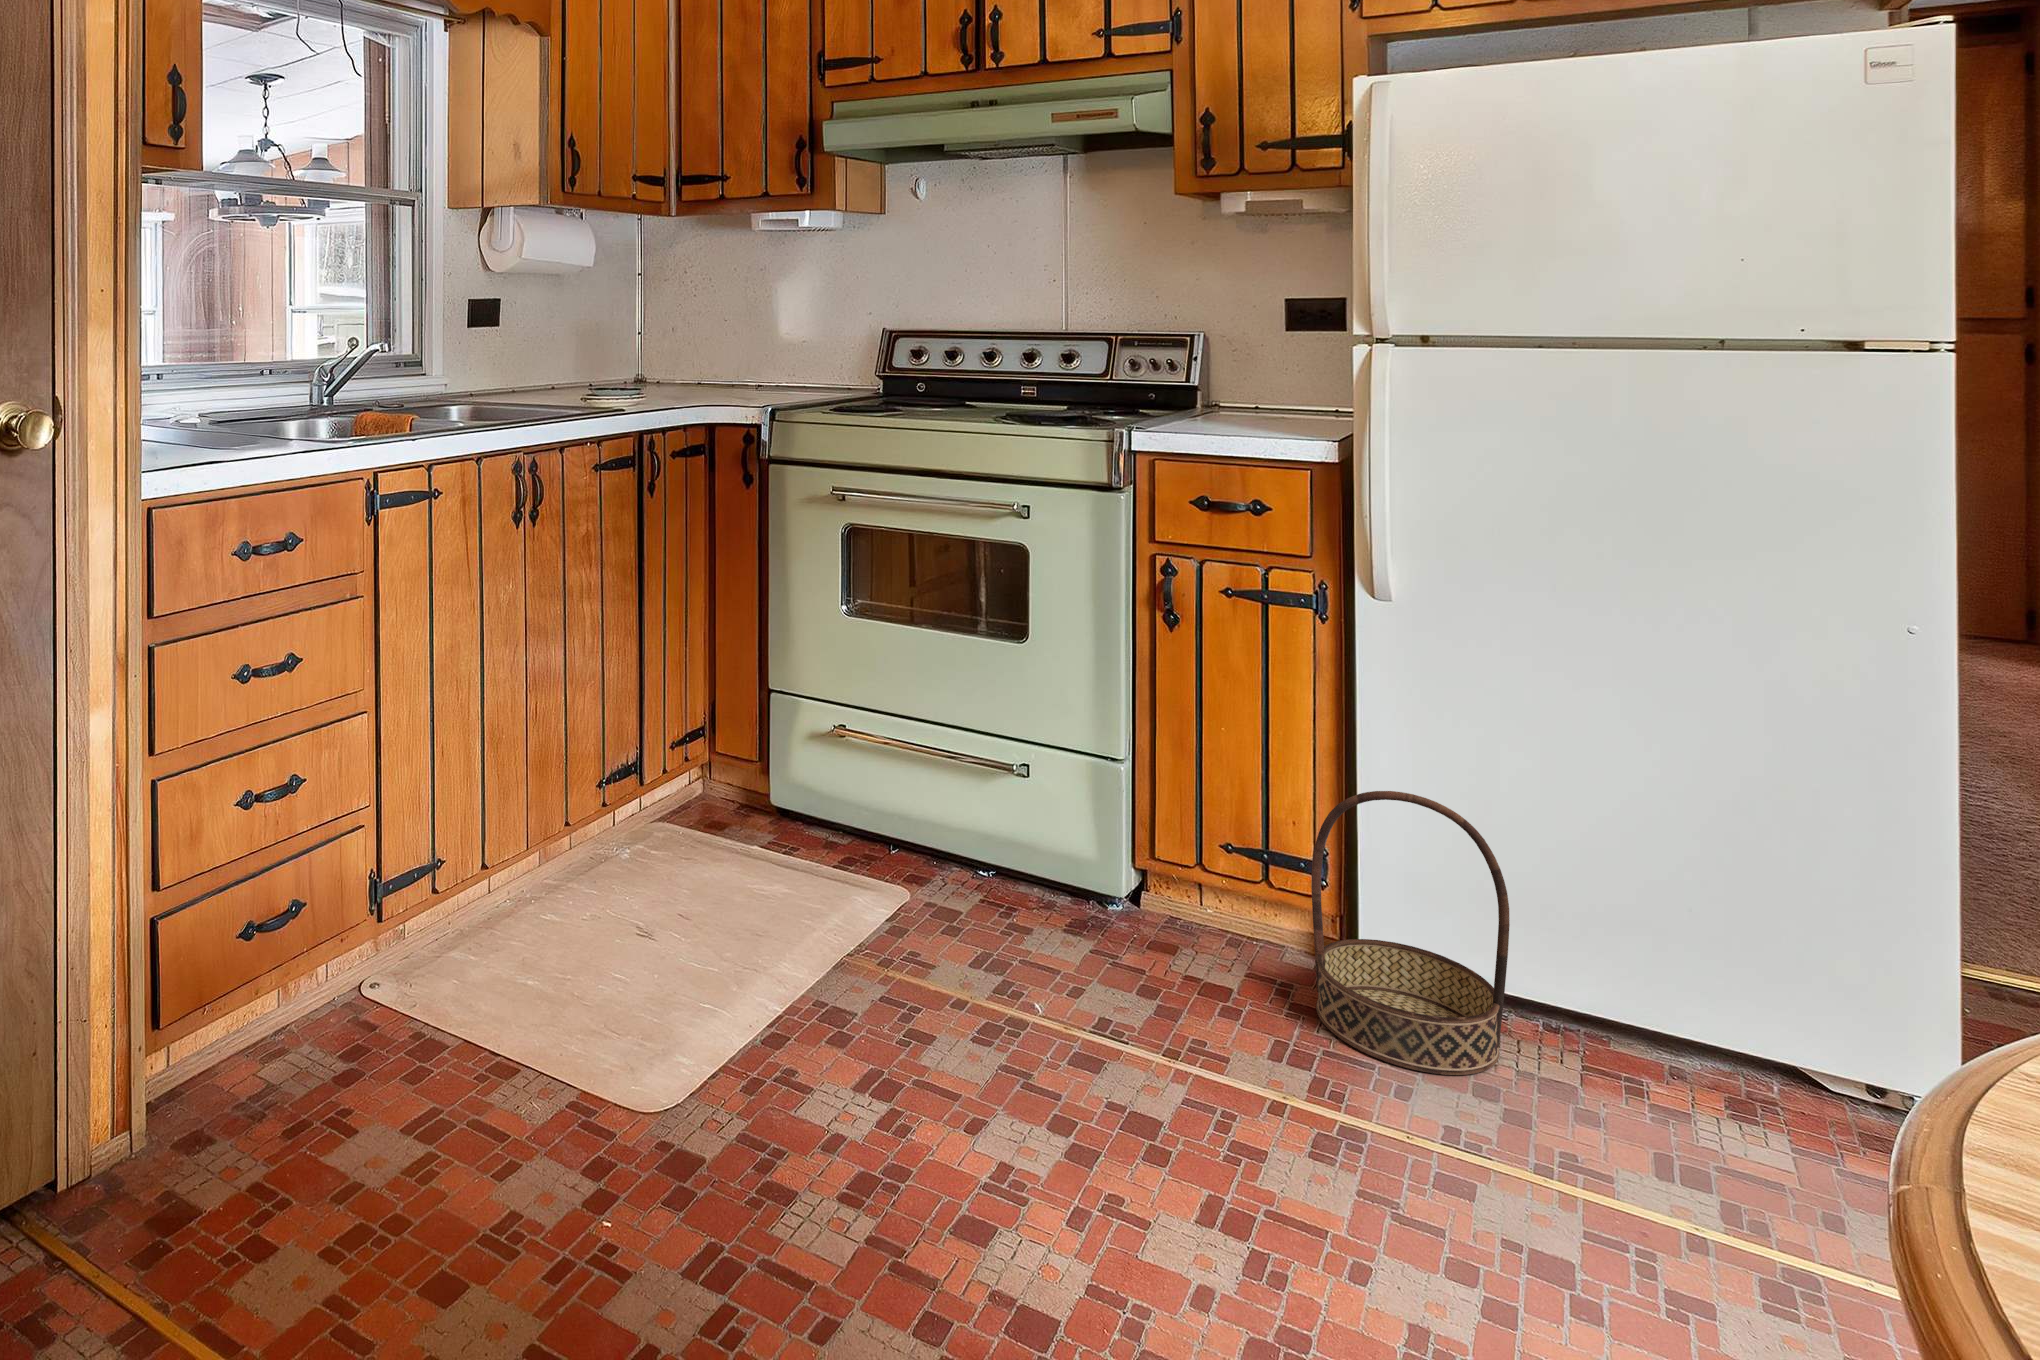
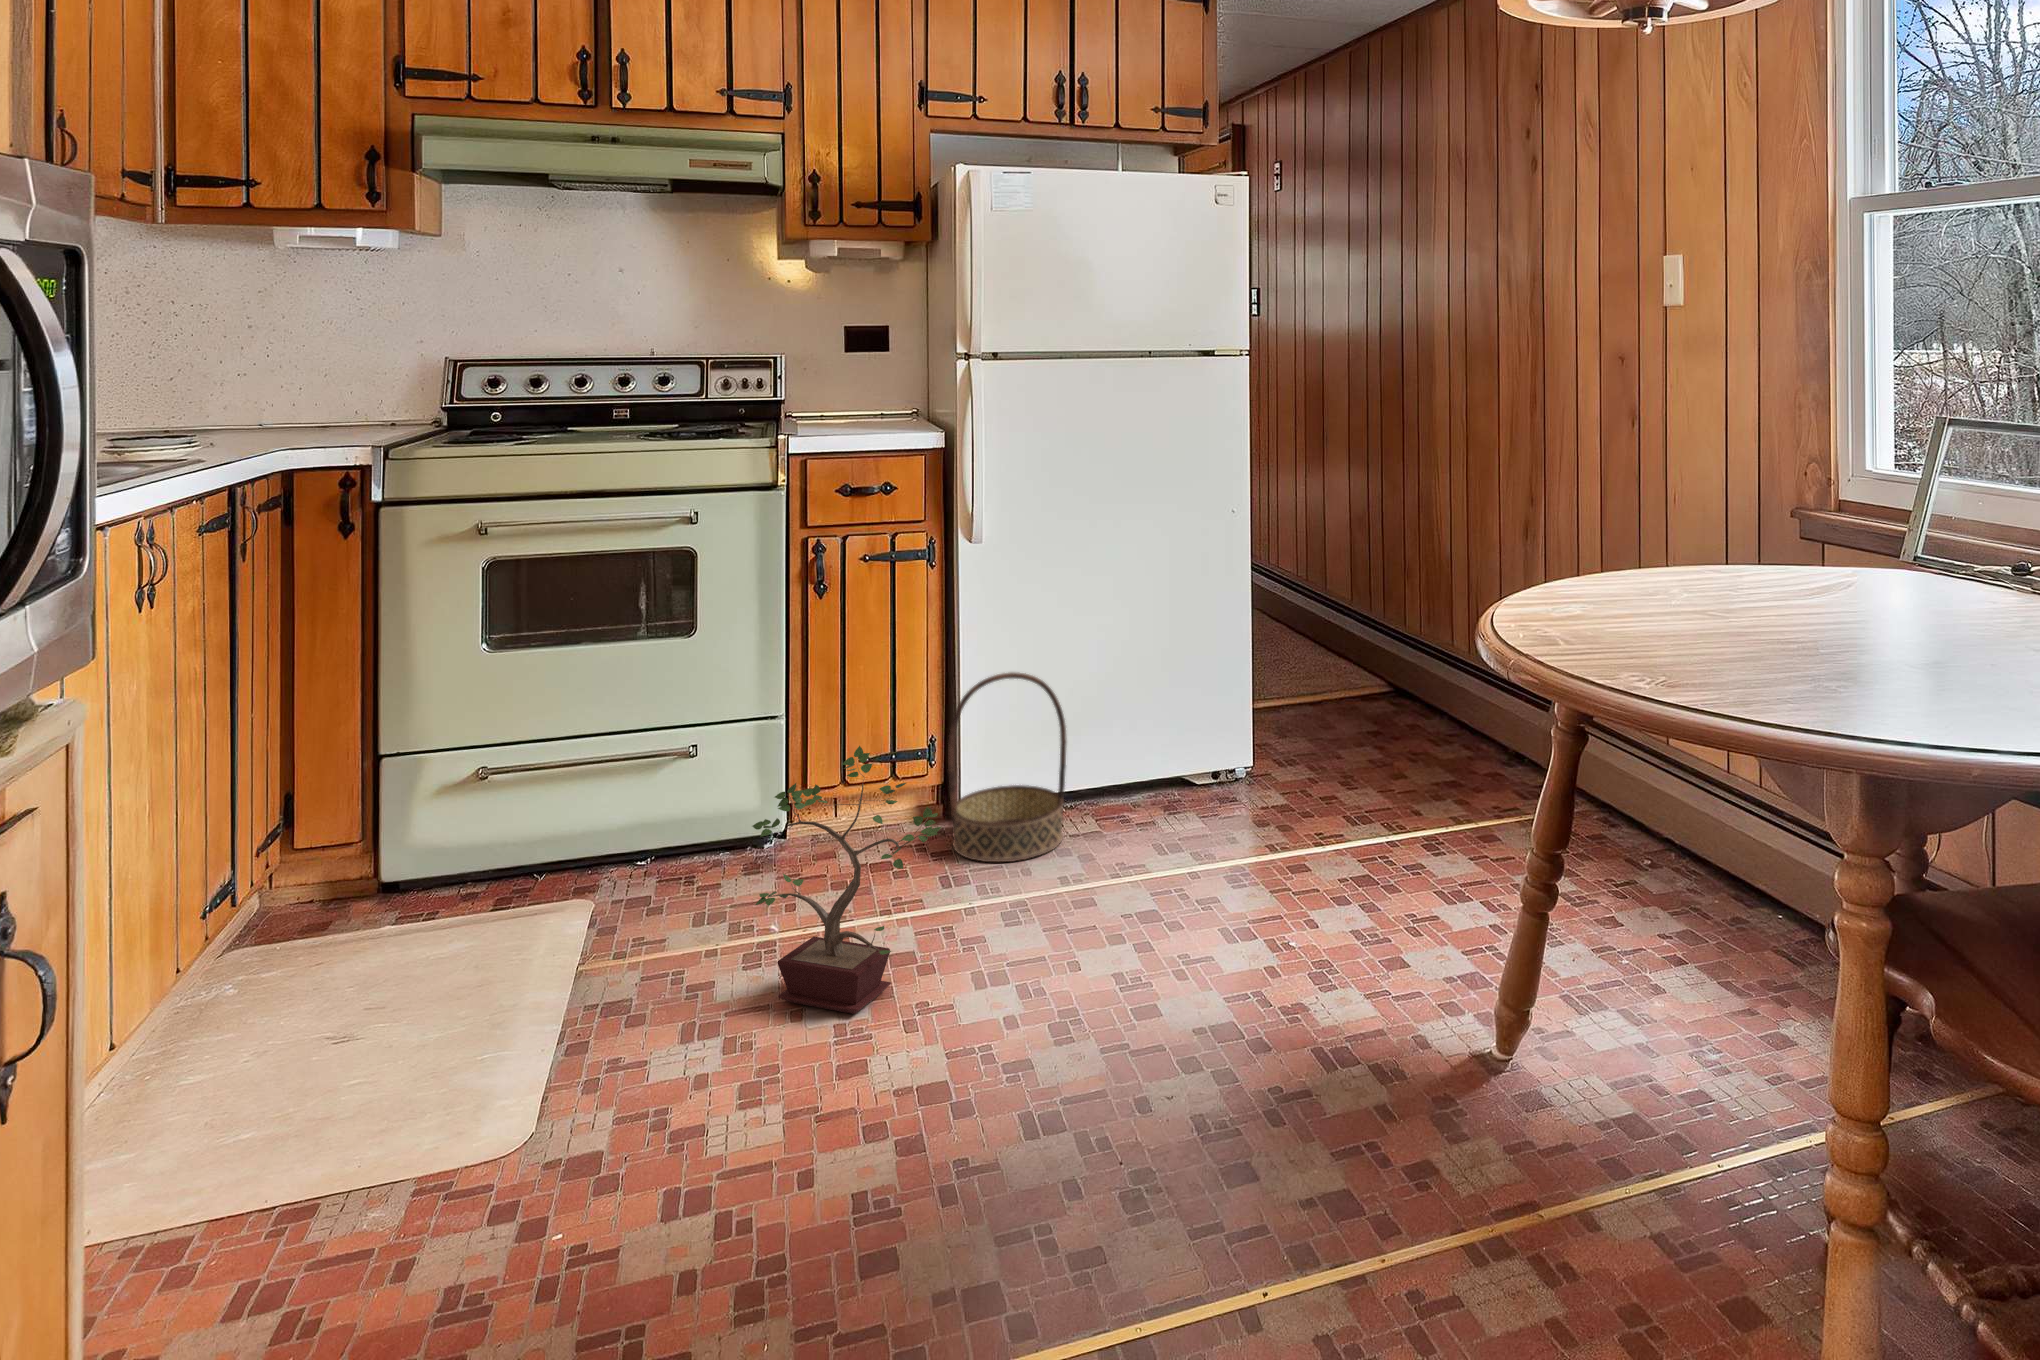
potted plant: none [951,830,1139,1161] -> present [752,746,941,1014]

